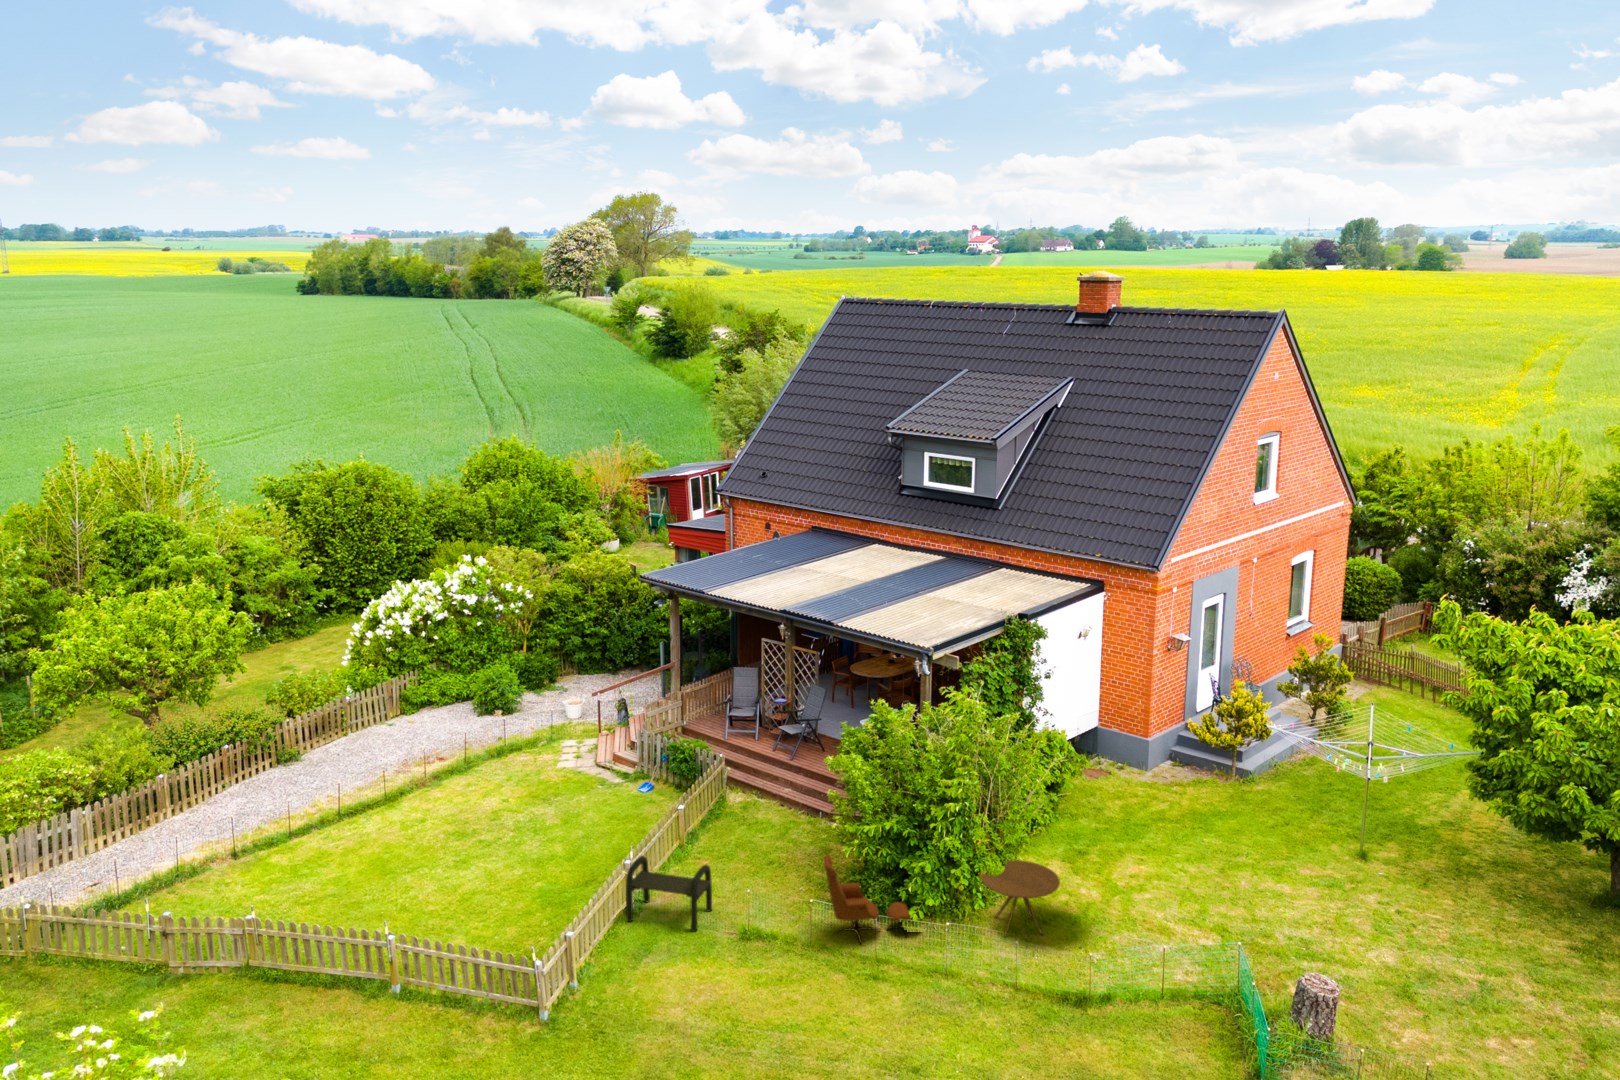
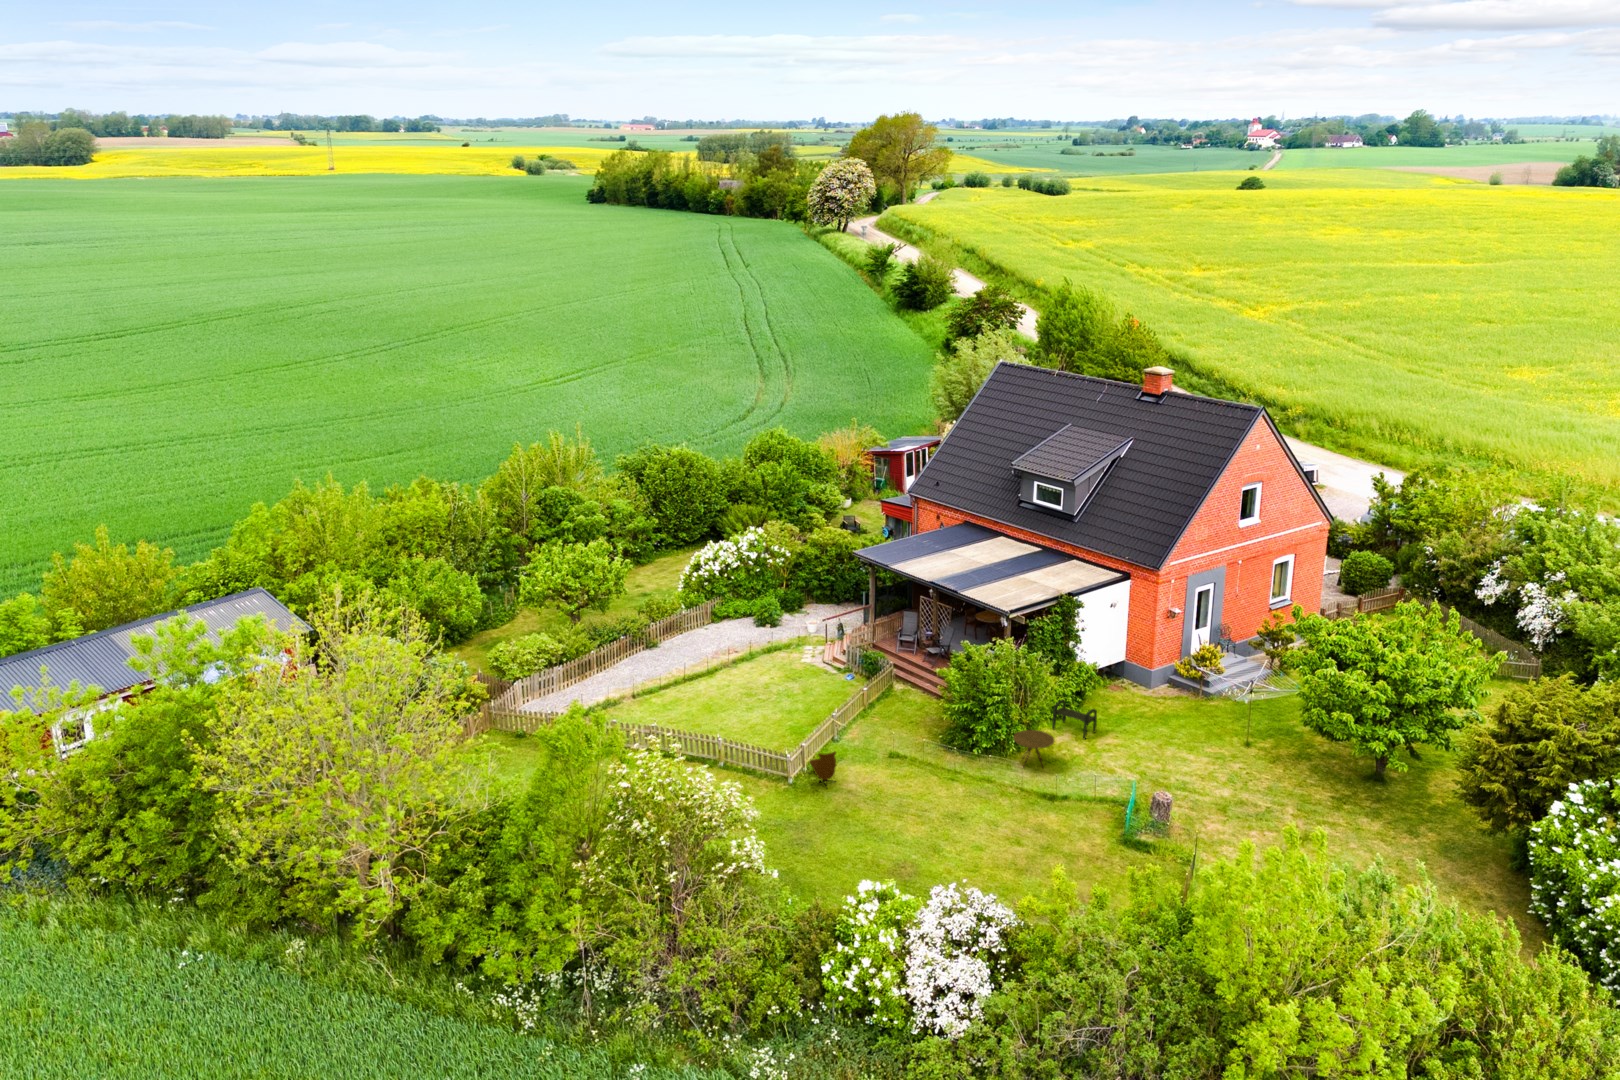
lounge chair: present [824,855,910,944] -> present [809,752,836,786]
bench: present [626,856,712,932] -> present [1052,700,1097,739]

